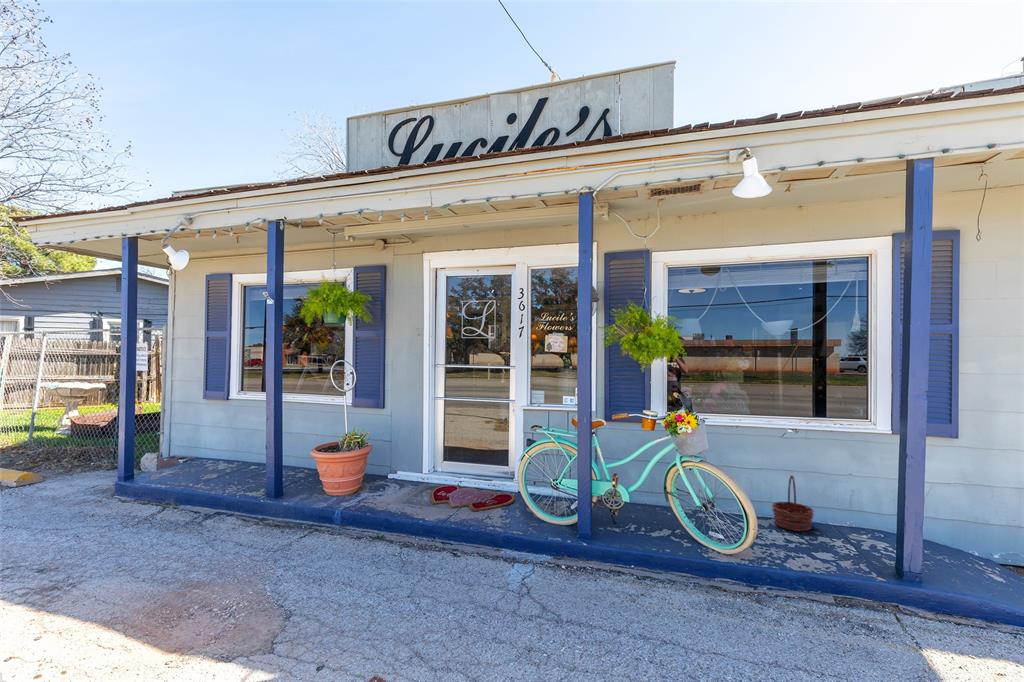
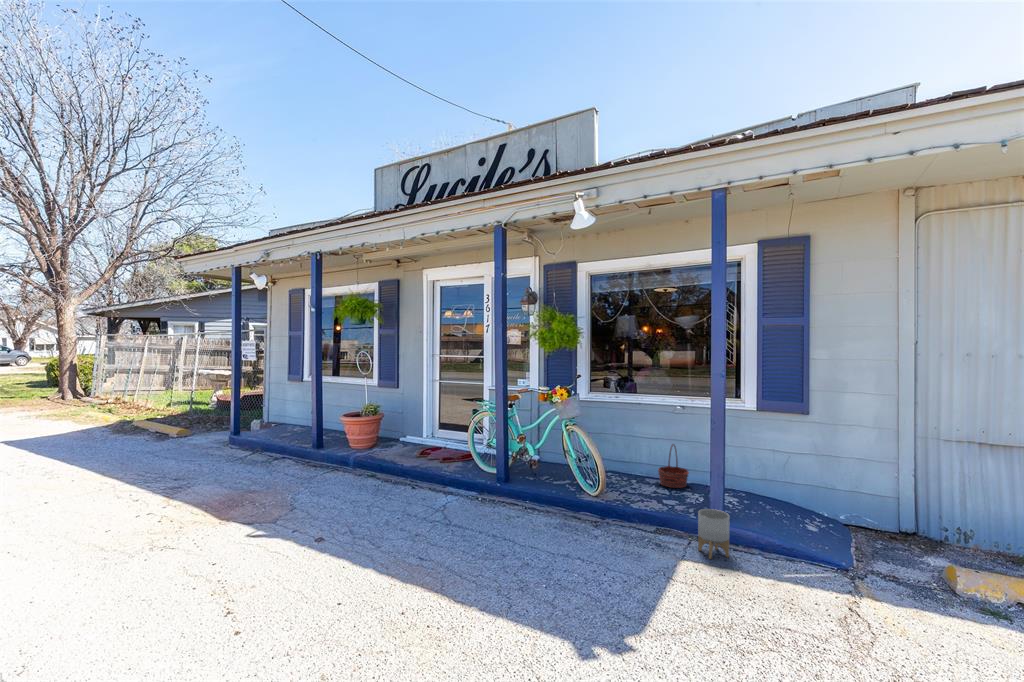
planter: none [926,574,978,648] -> present [698,509,729,559]

